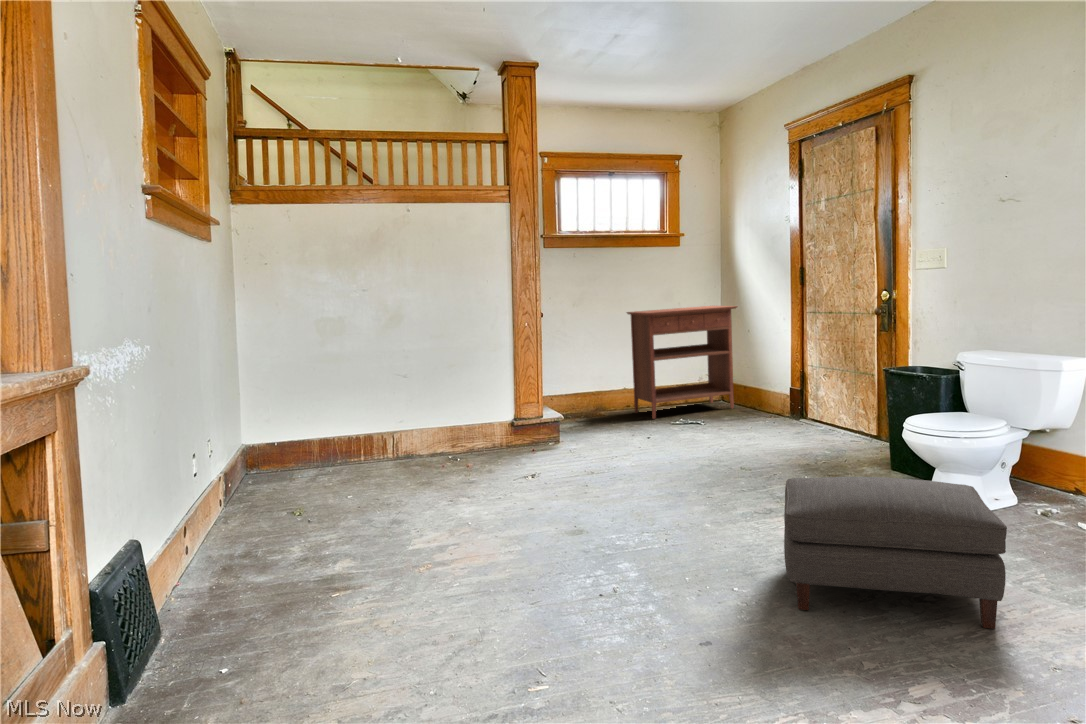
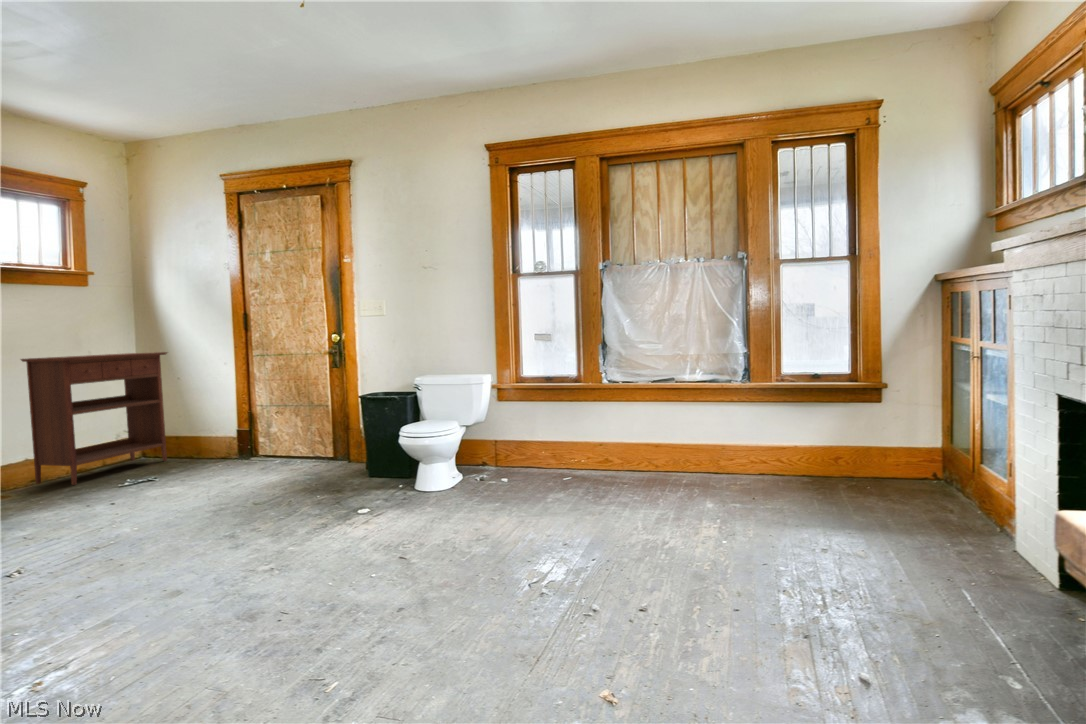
ottoman: present [784,477,1007,629] -> none [368,457,543,580]

